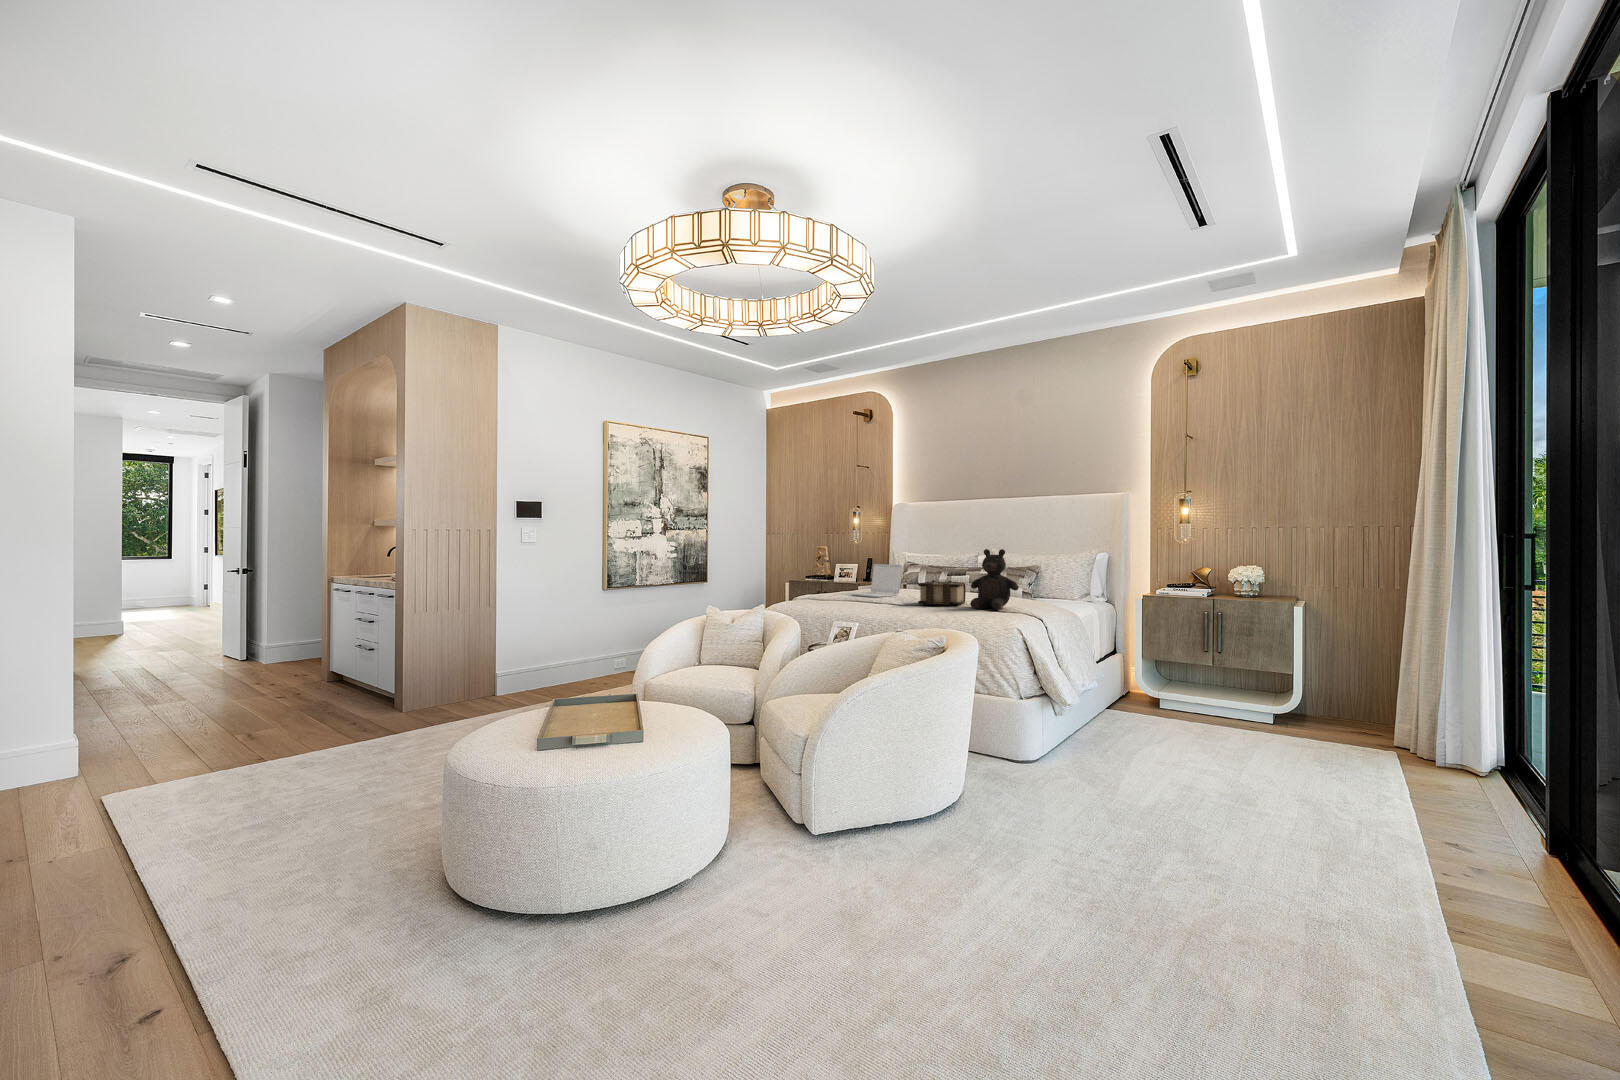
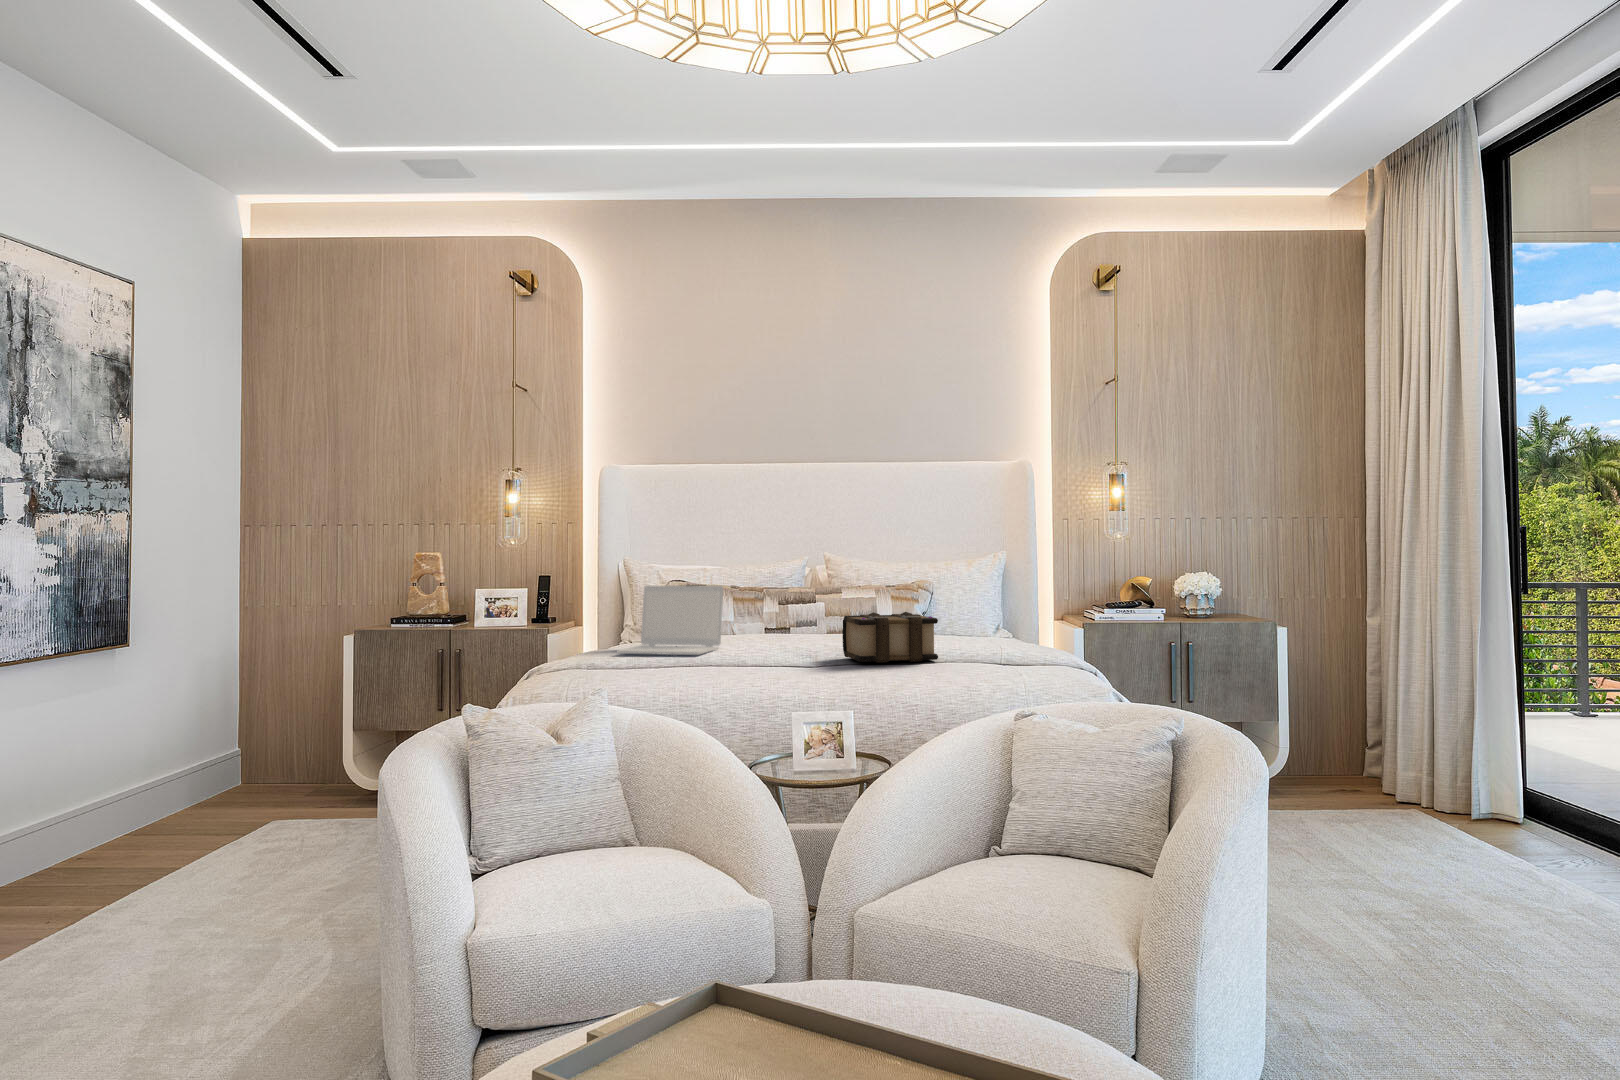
teddy bear: present [970,549,1019,610] -> none [965,547,1058,663]

